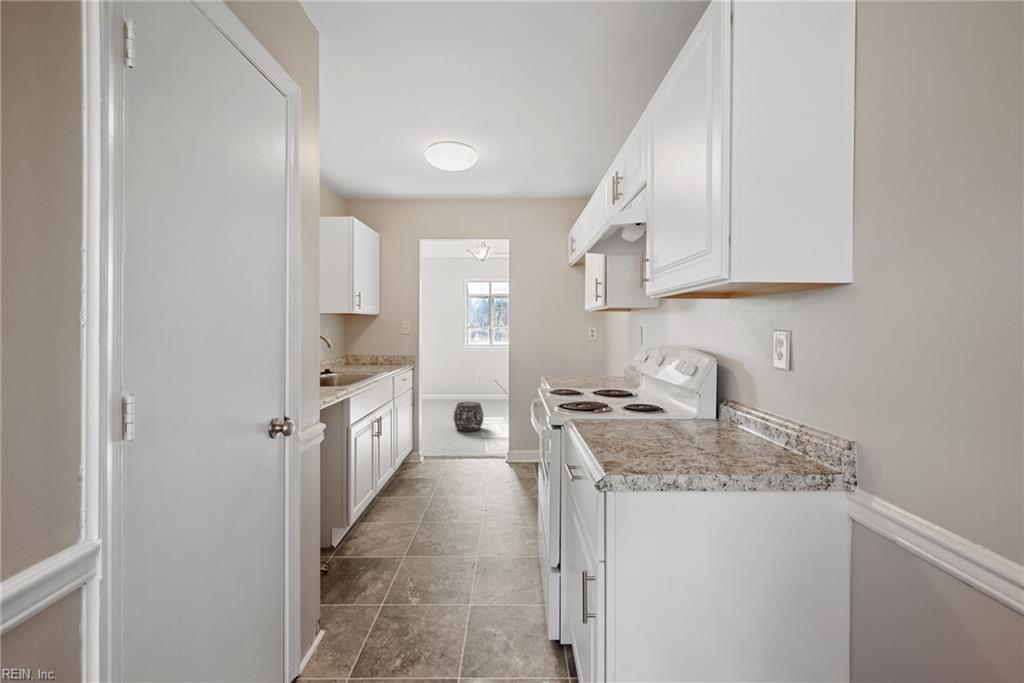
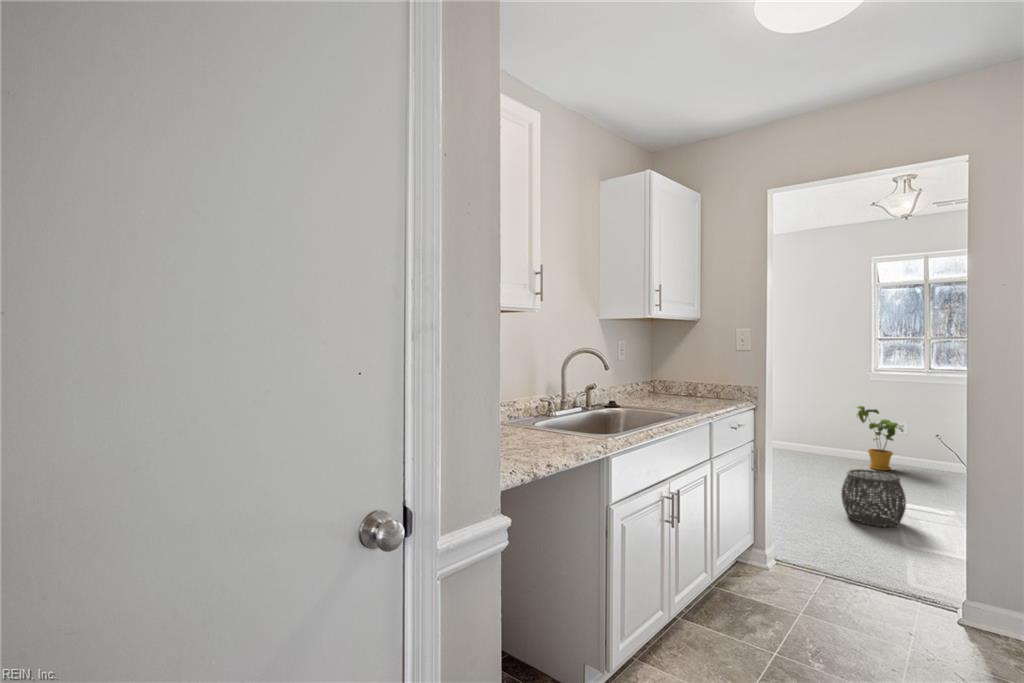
house plant: none [458,367,480,404] -> present [857,406,902,470]

